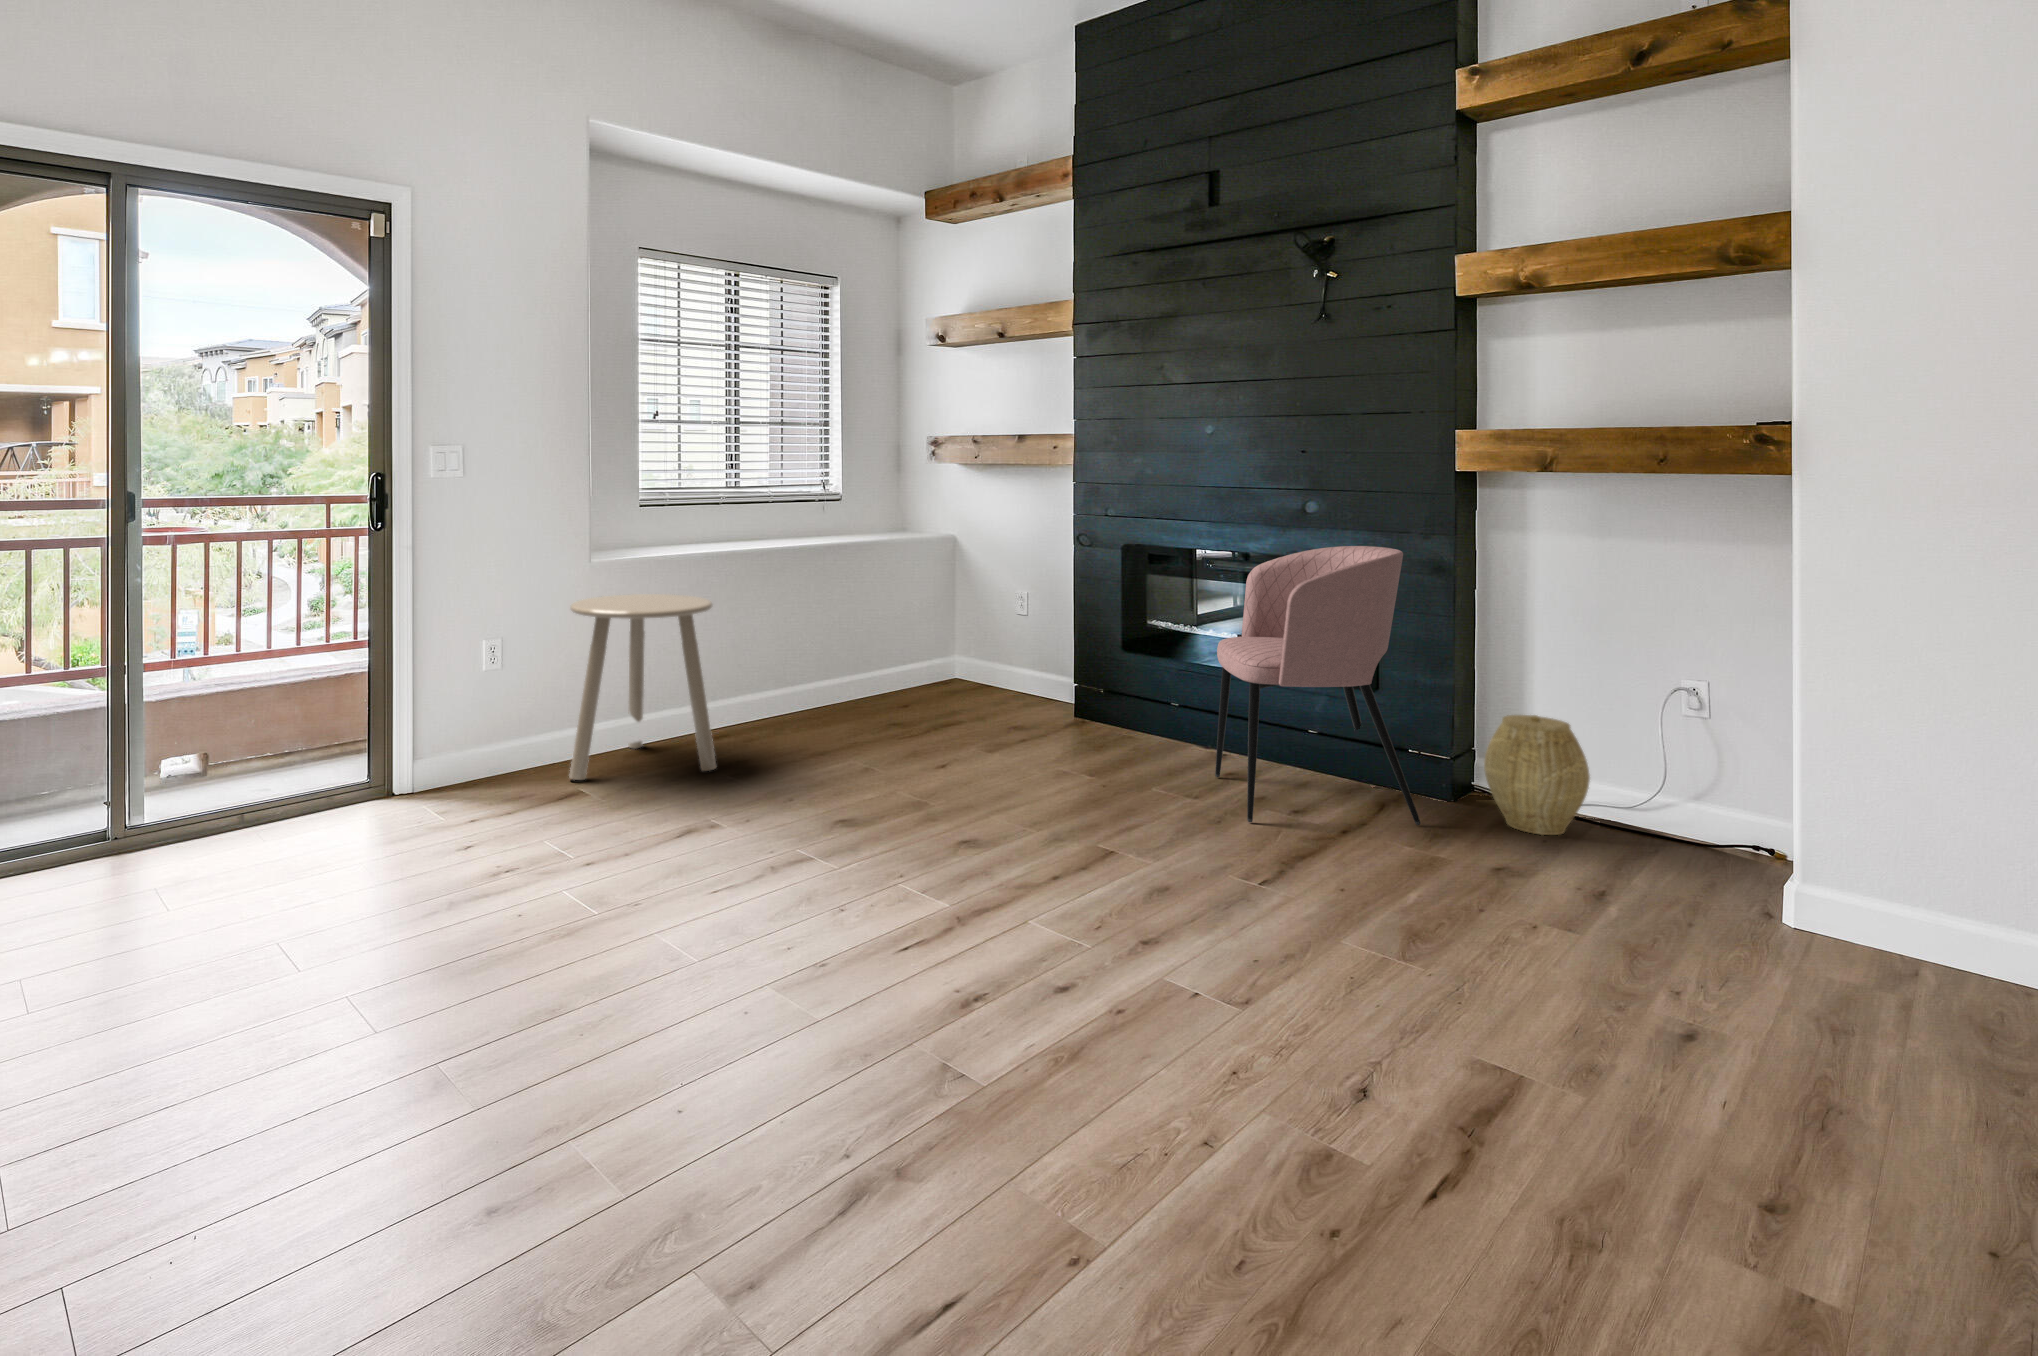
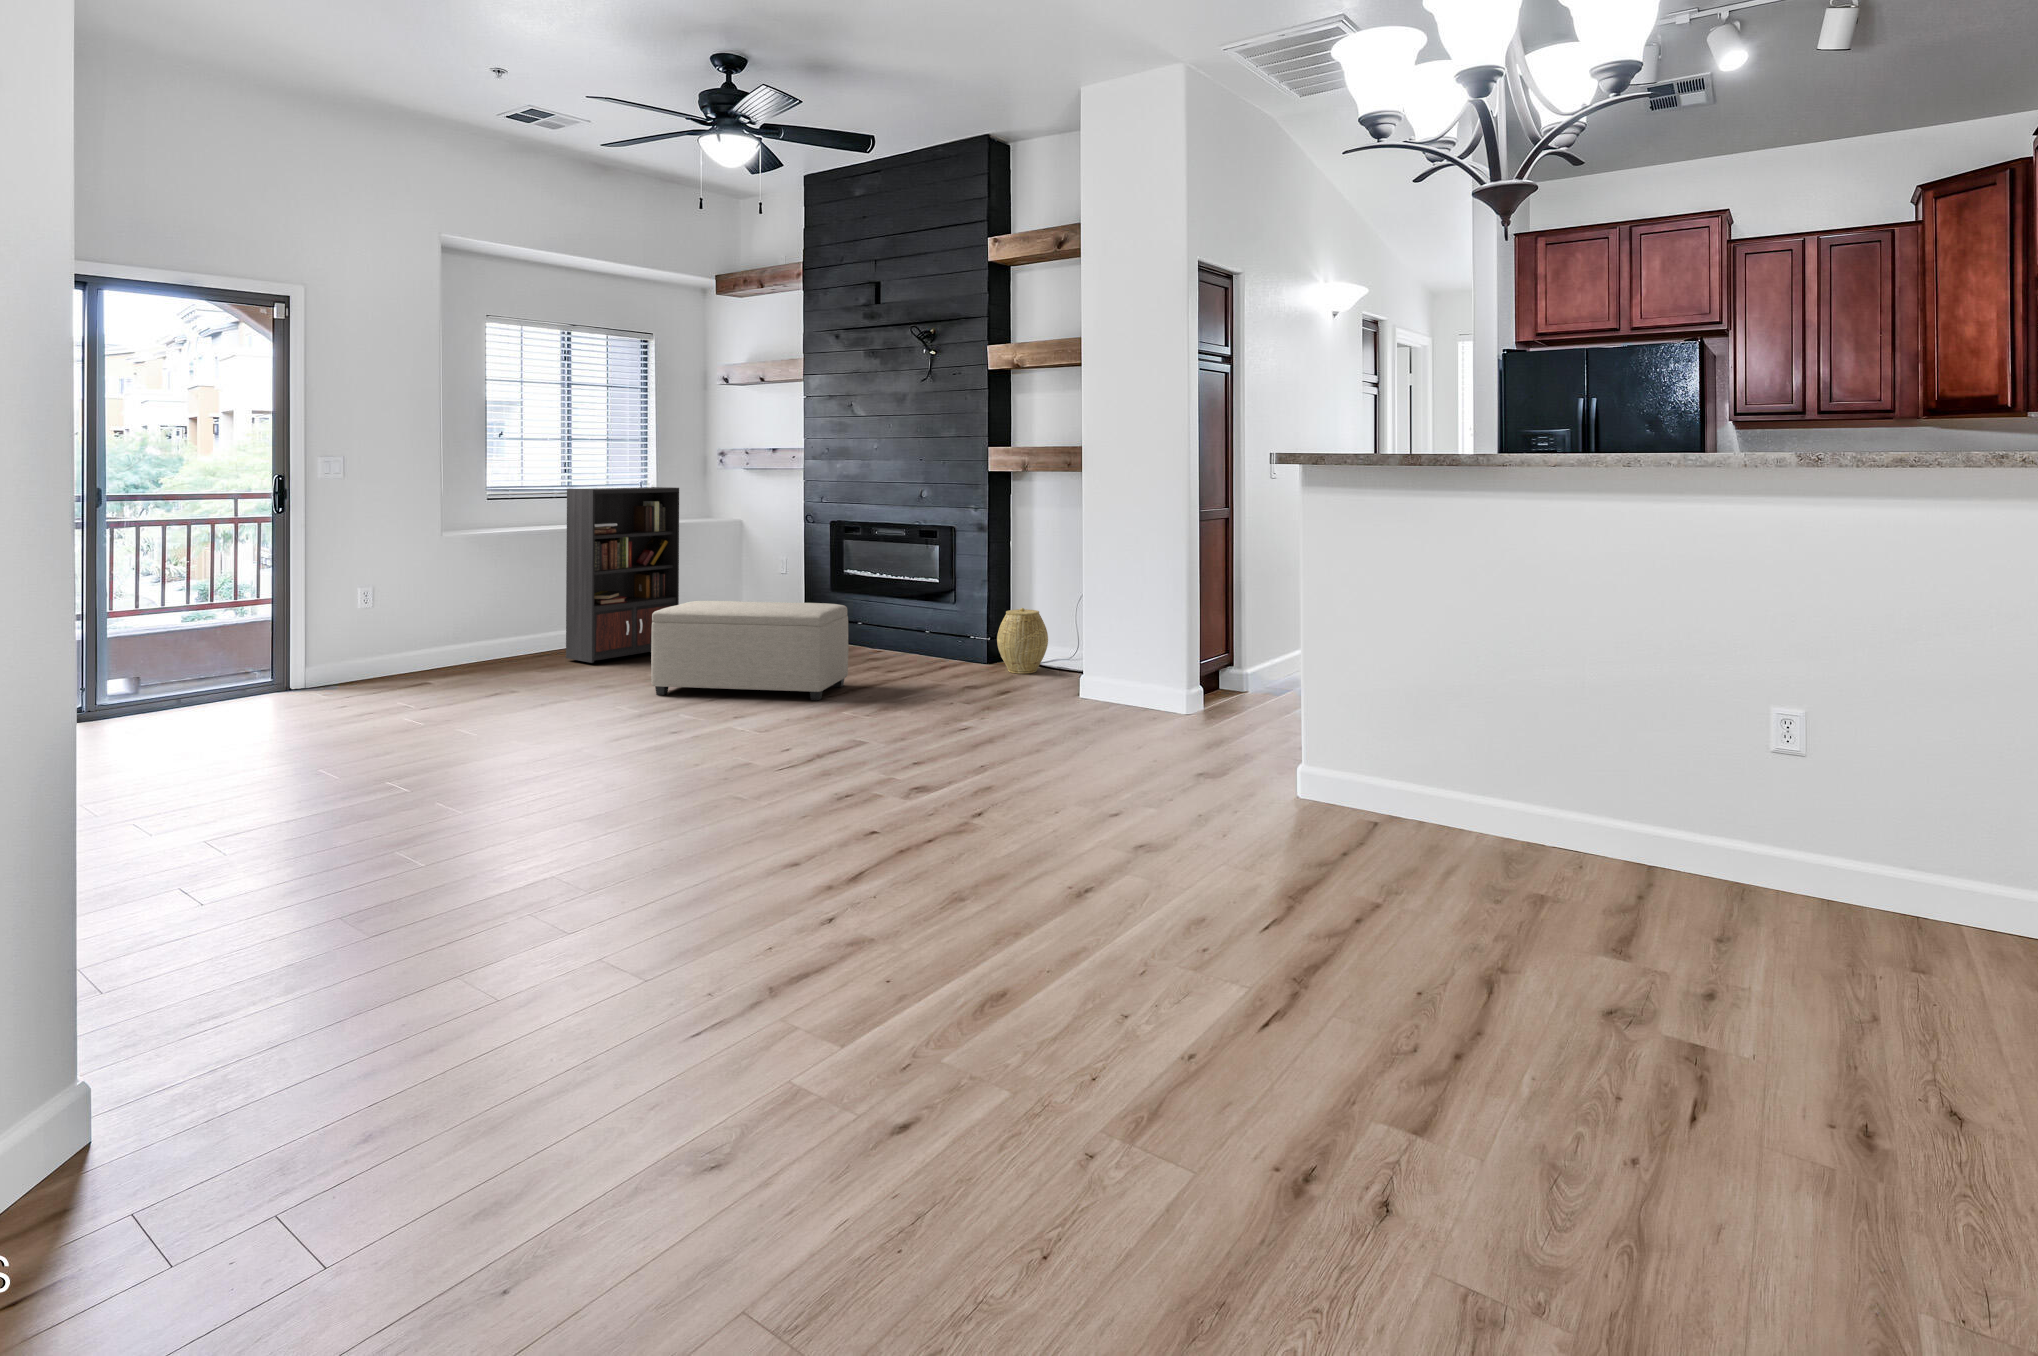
bookcase: none [755,490,908,758] -> present [566,487,679,663]
armchair: present [1215,546,1421,825] -> none [857,516,959,677]
side table: present [569,594,716,780] -> none [424,559,533,679]
ottoman: none [927,683,1253,890] -> present [651,601,848,700]

